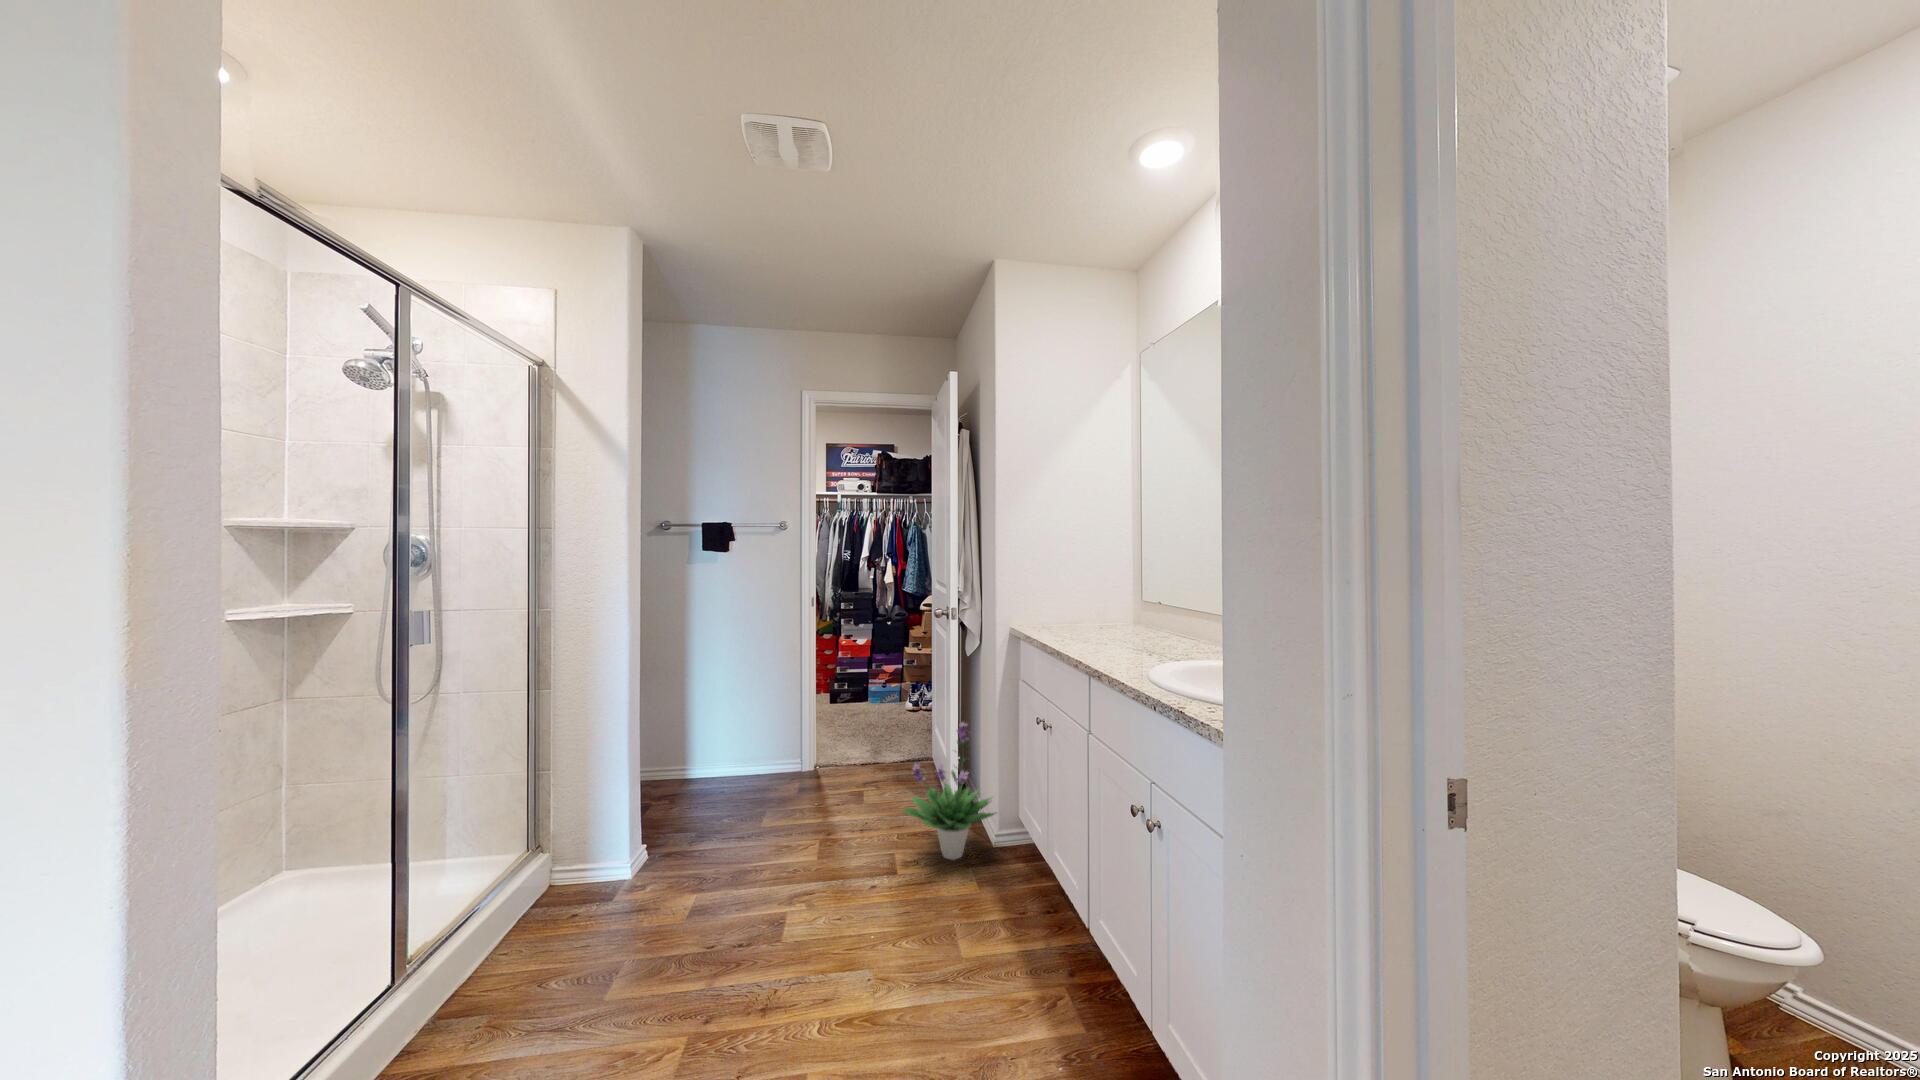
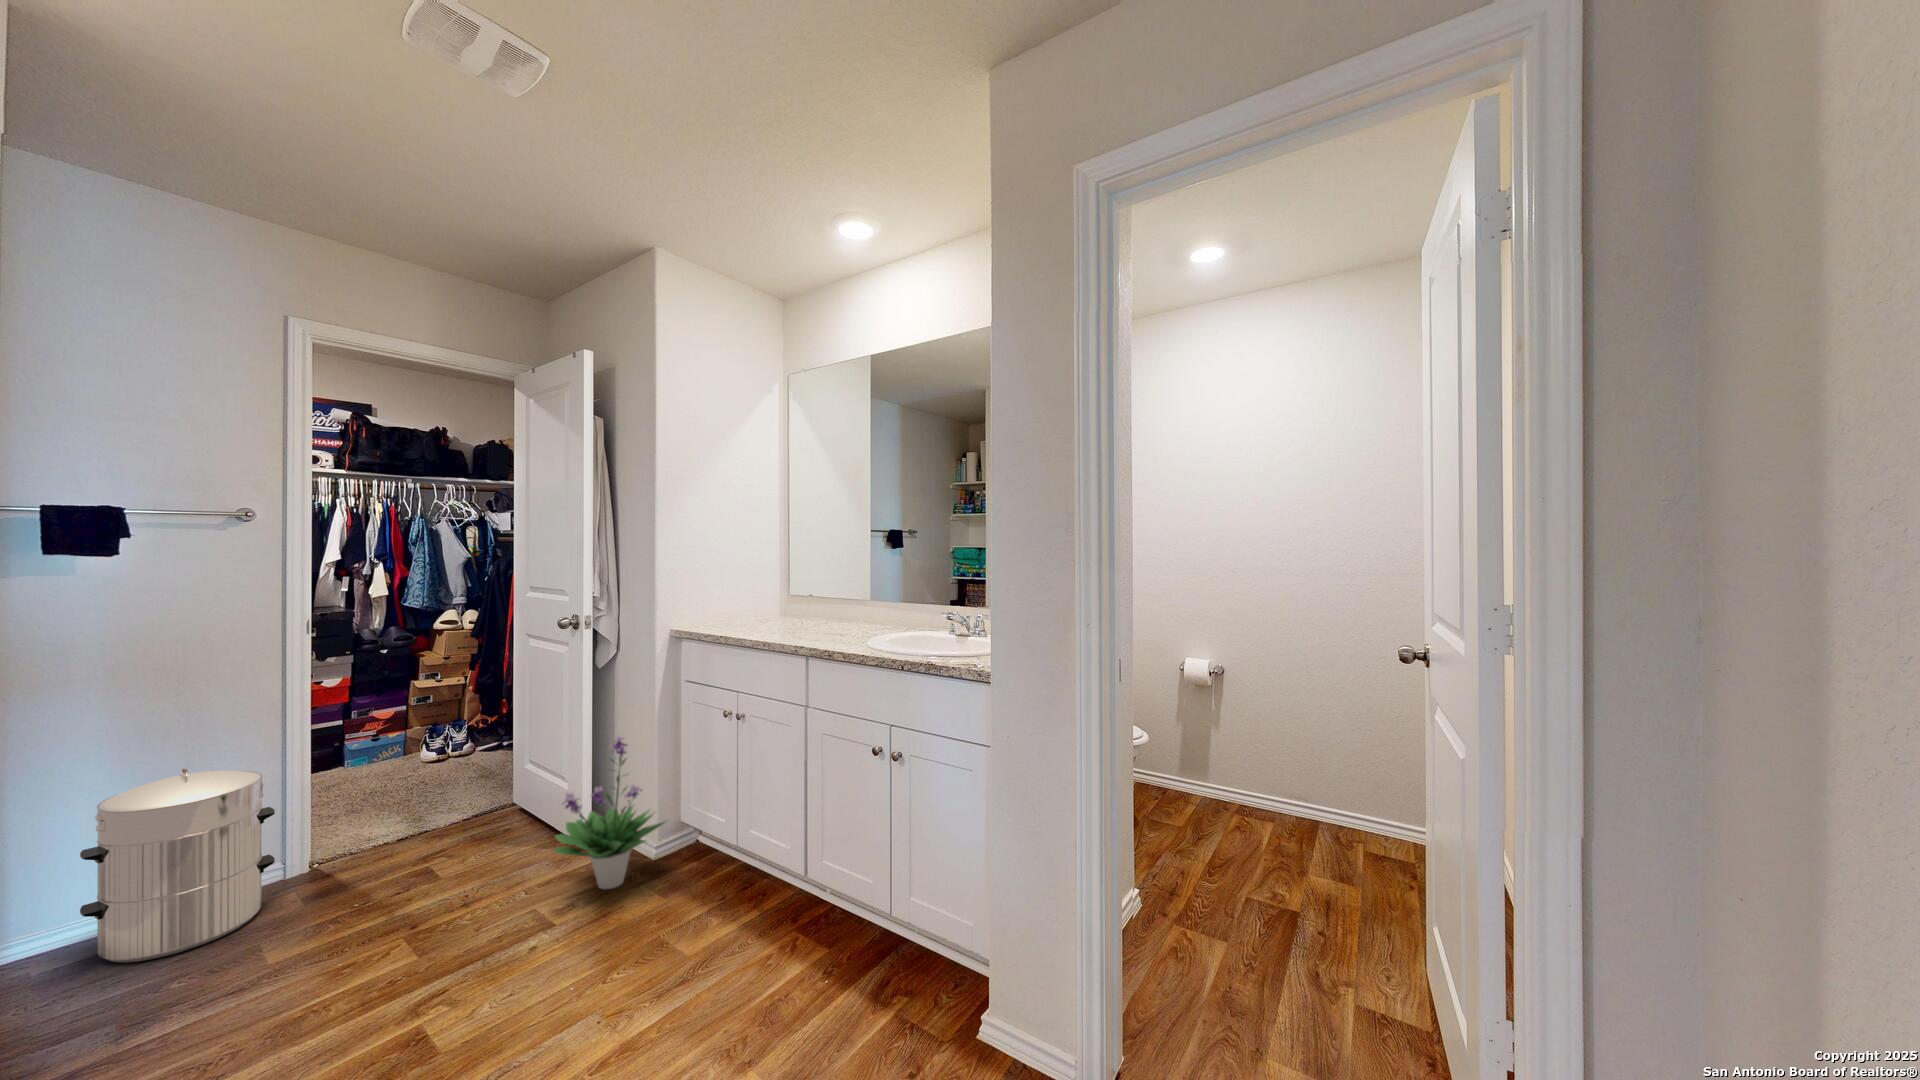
waste bin: none [699,686,783,803] -> present [80,769,275,962]

